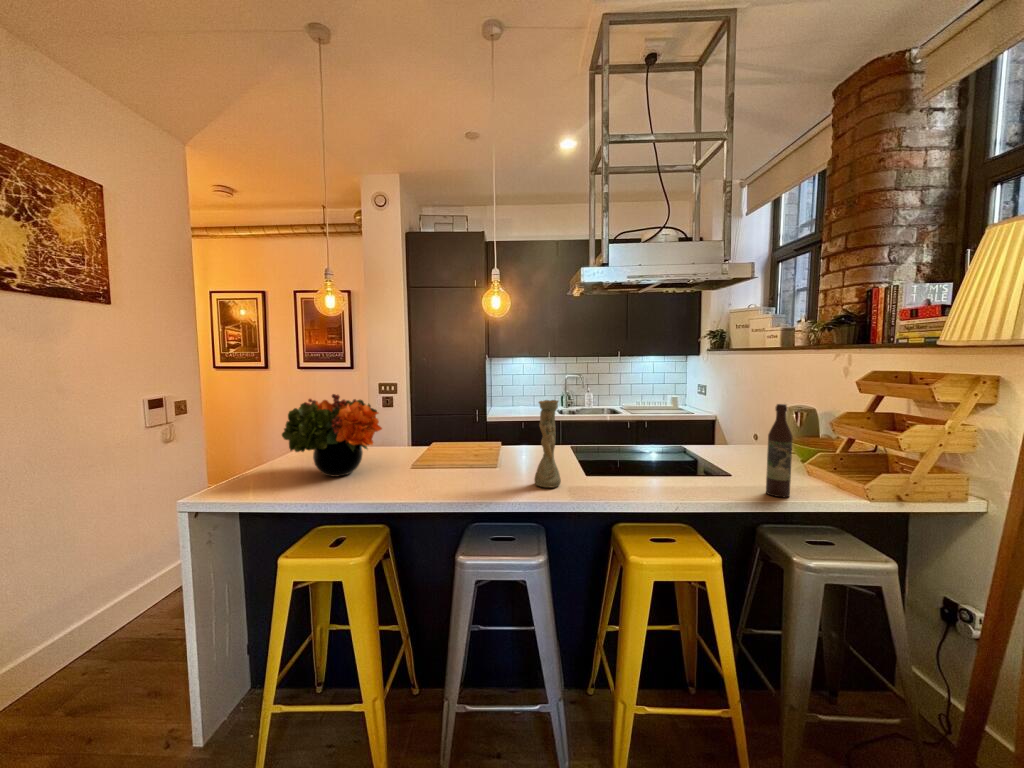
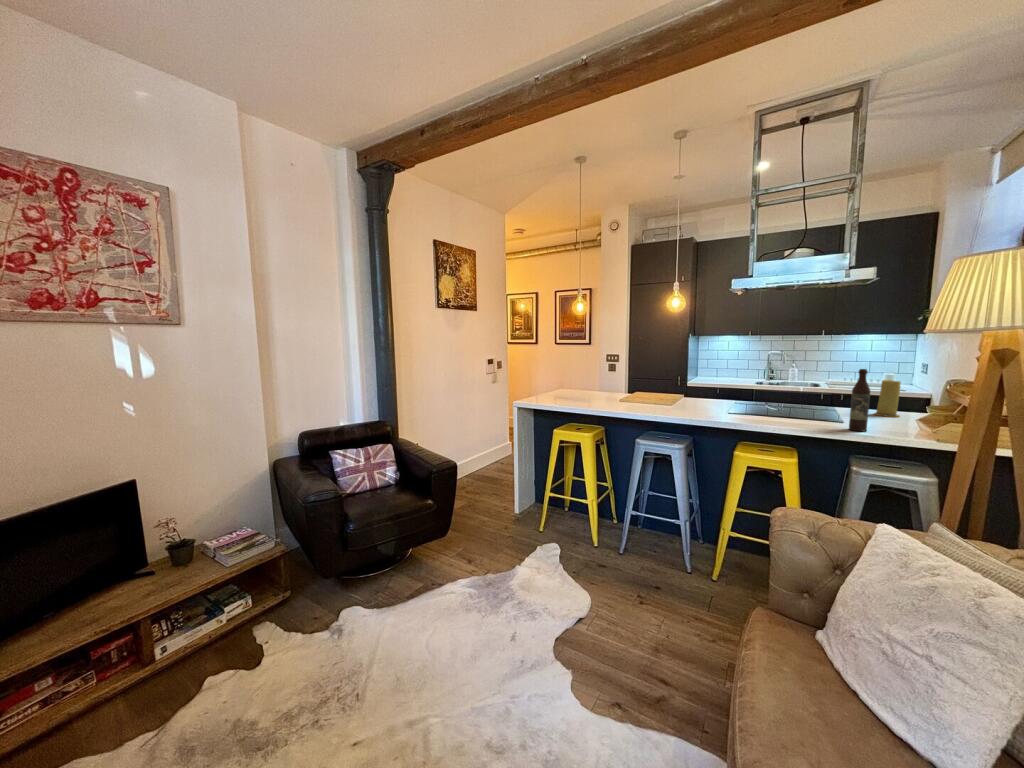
flower arrangement: present [282,394,382,477] -> none [554,357,604,400]
vase: present [534,400,561,487] -> none [686,363,704,413]
candle: none [735,411,764,459] -> present [874,380,901,417]

